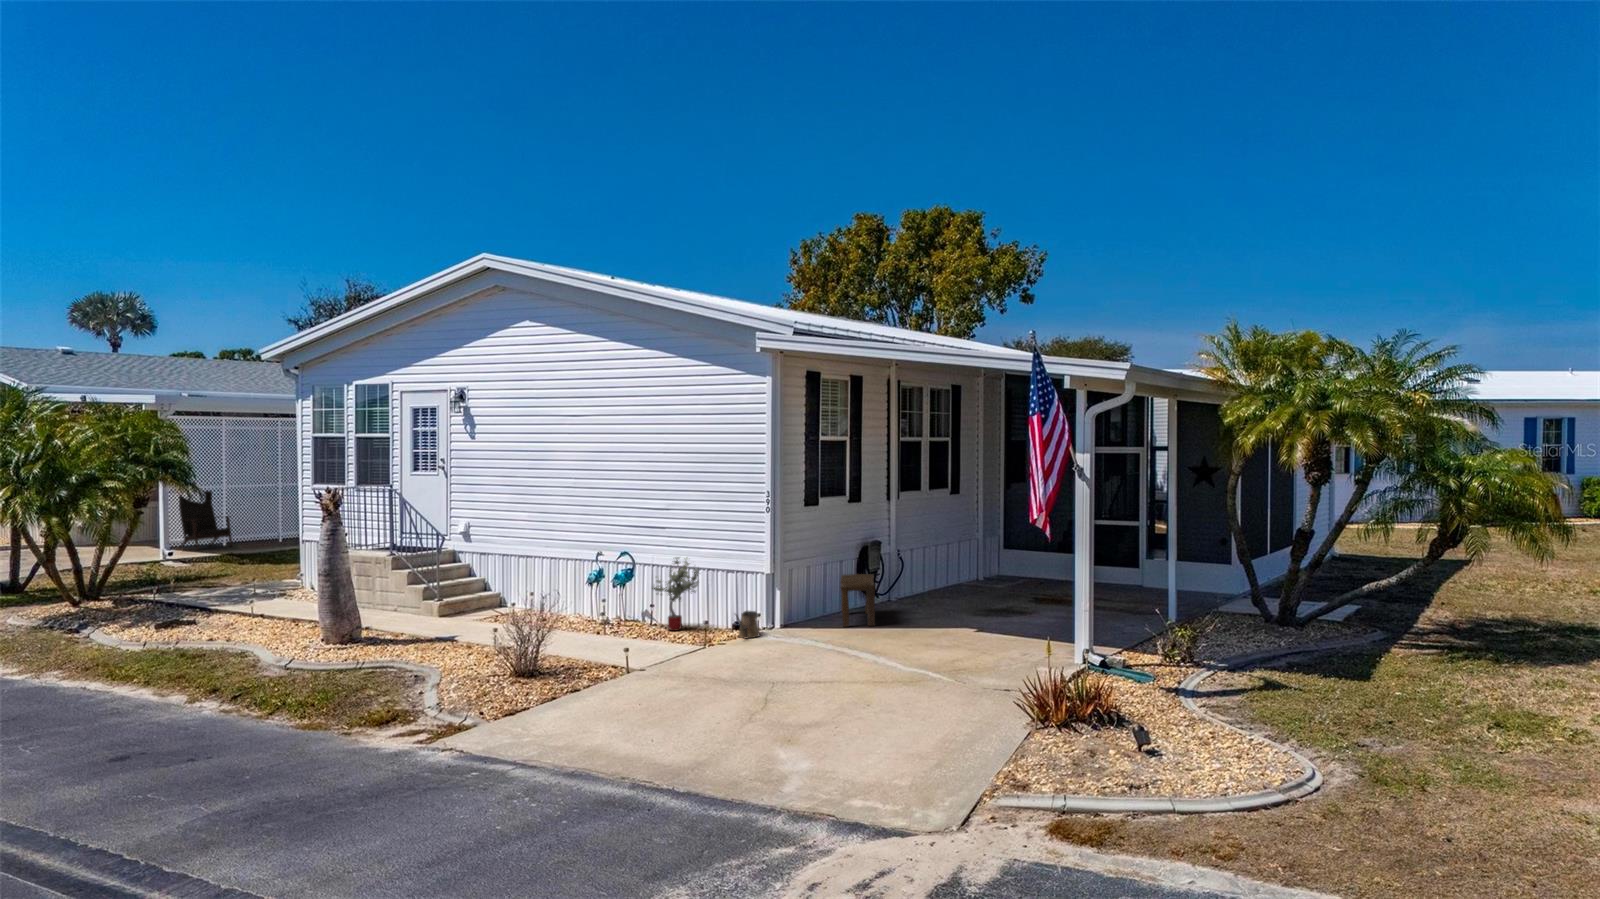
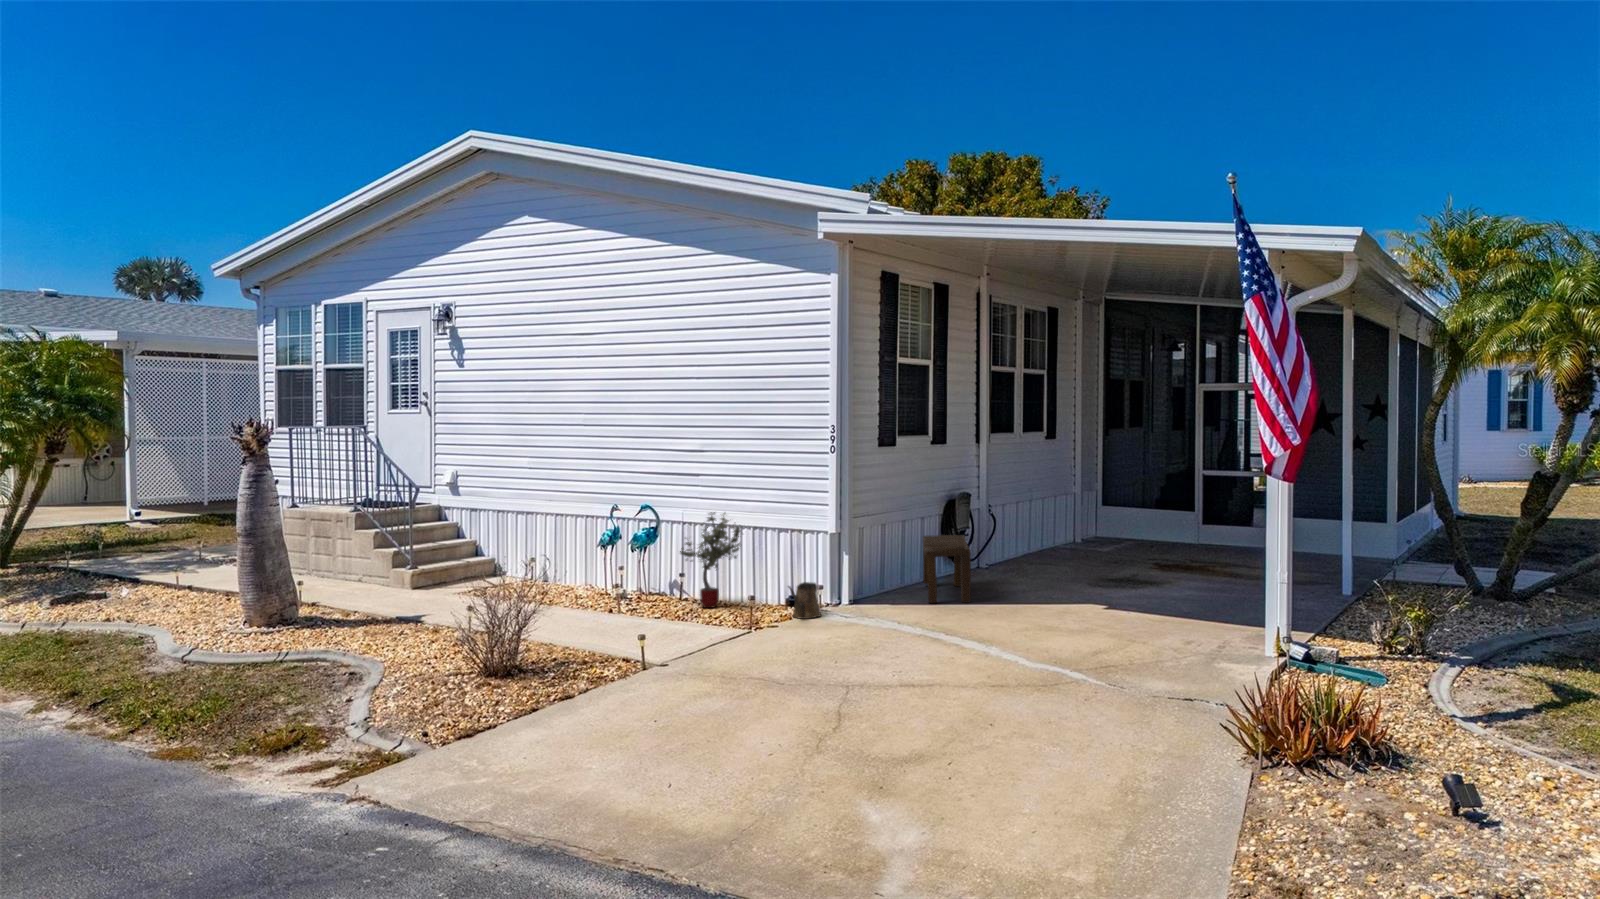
lounge chair: present [179,491,233,550] -> none [150,442,213,510]

